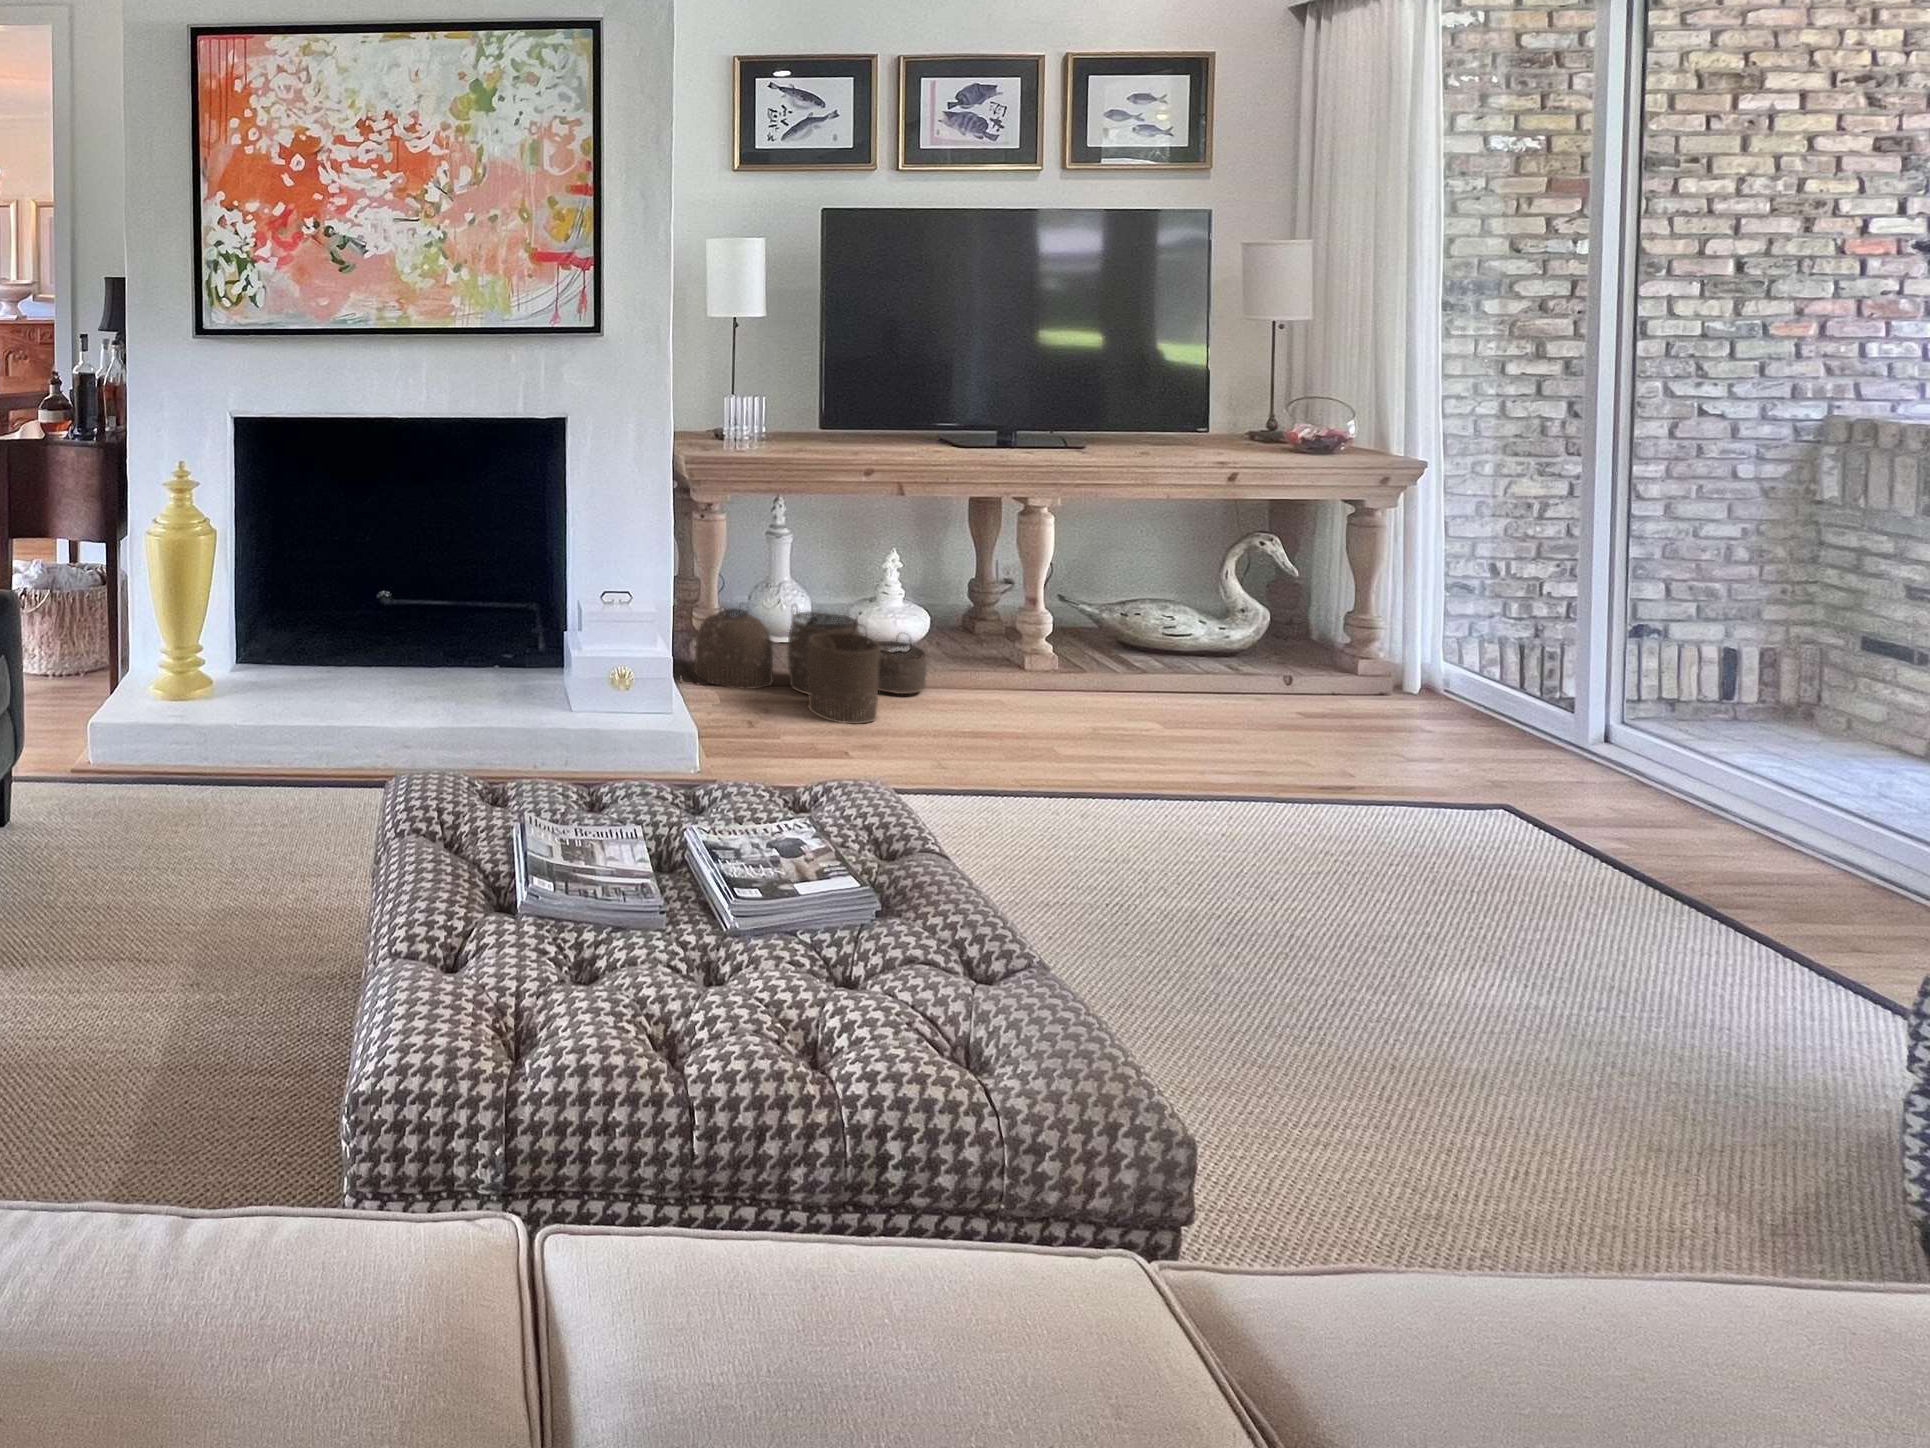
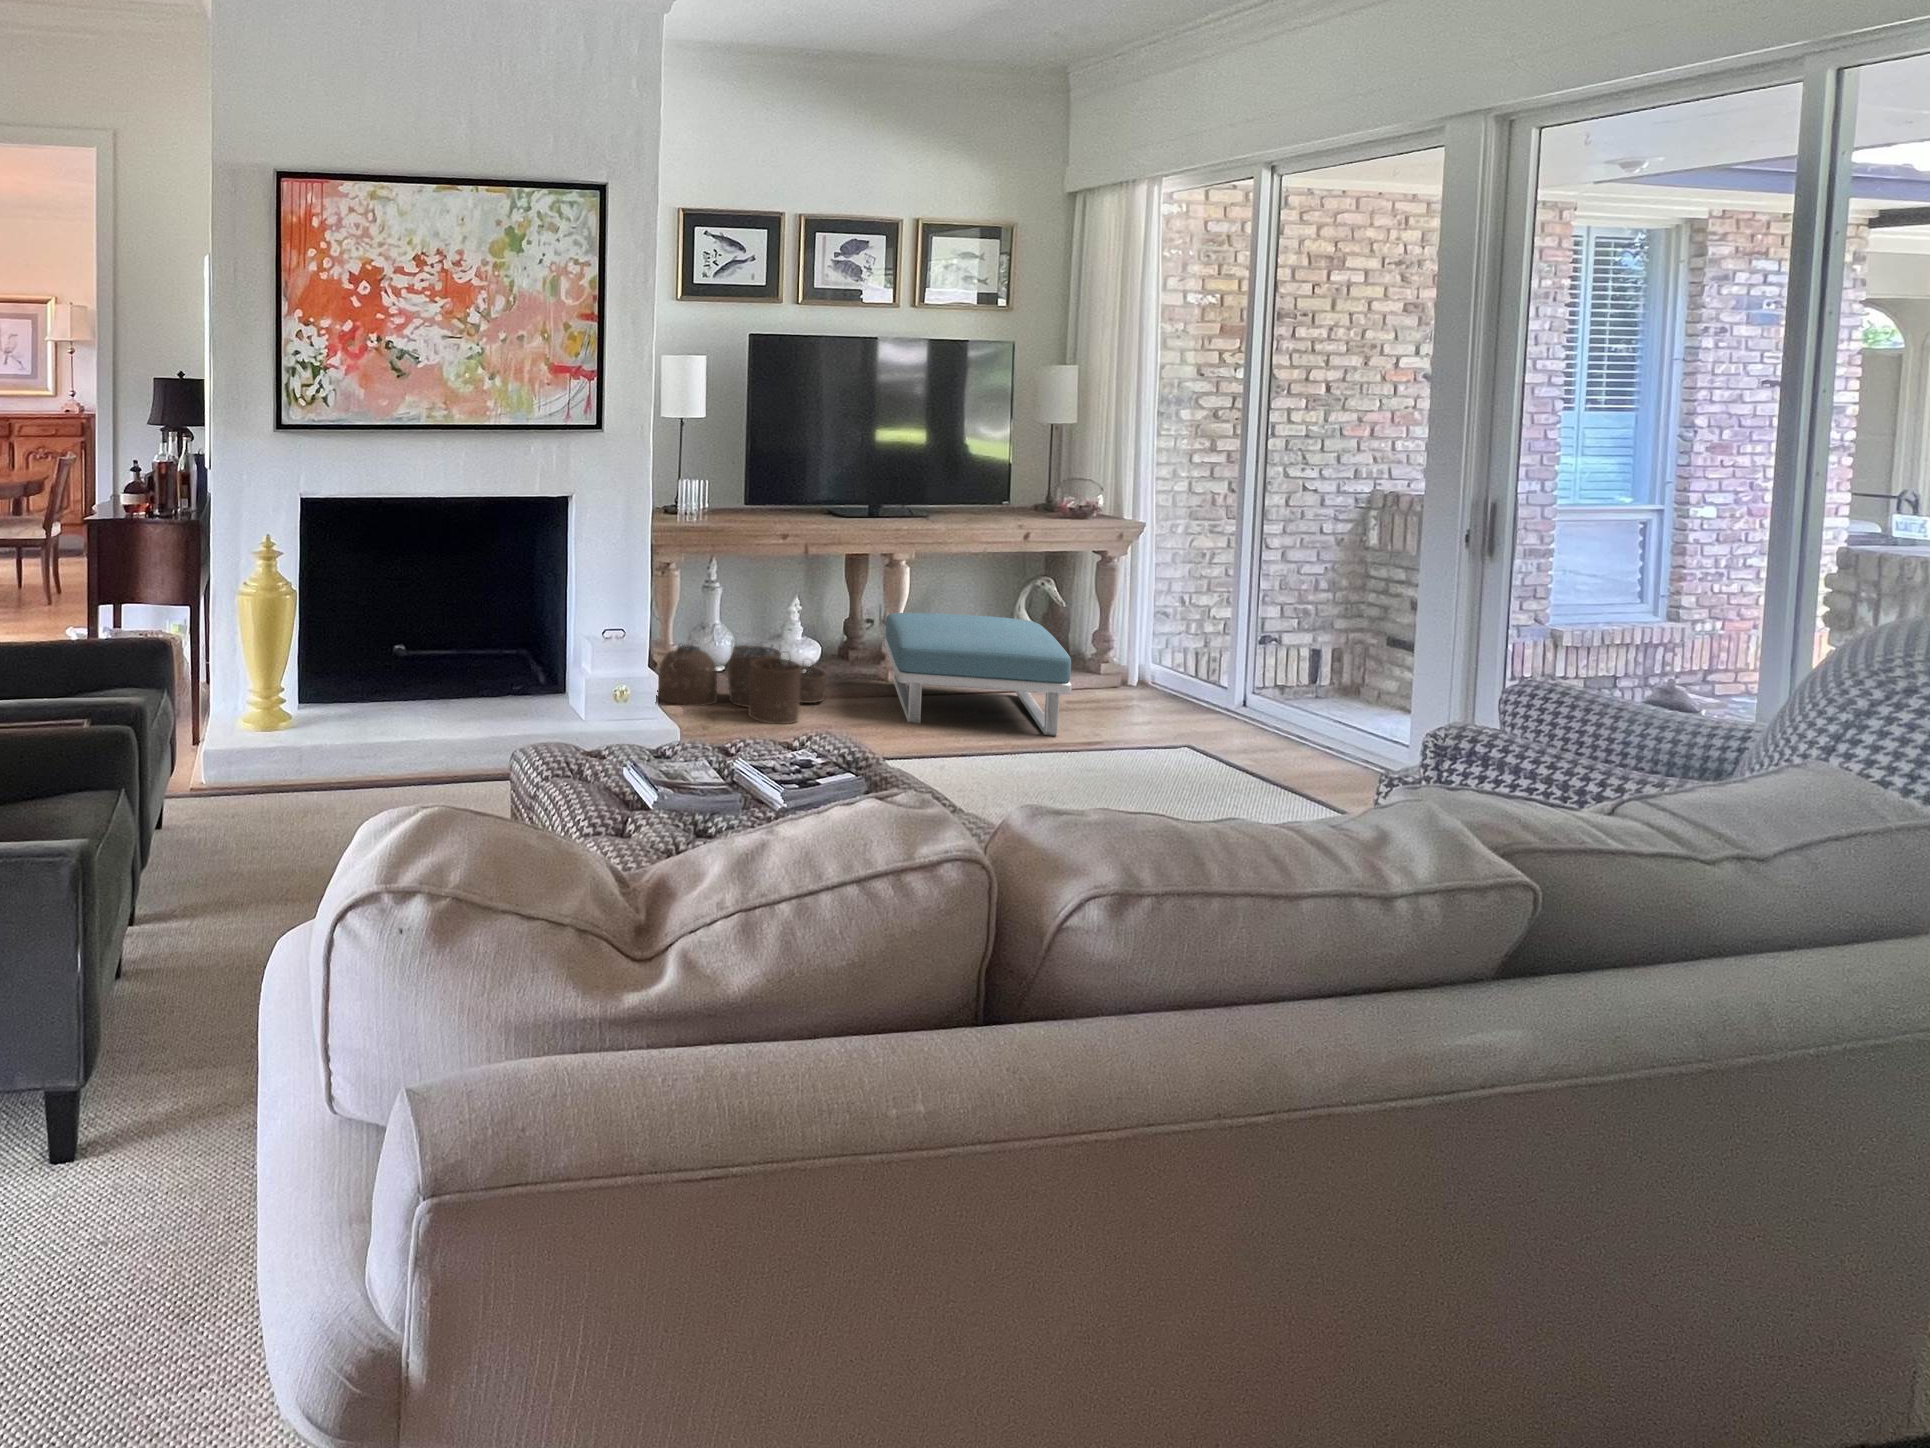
footstool: none [1021,576,1293,768] -> present [885,613,1072,736]

